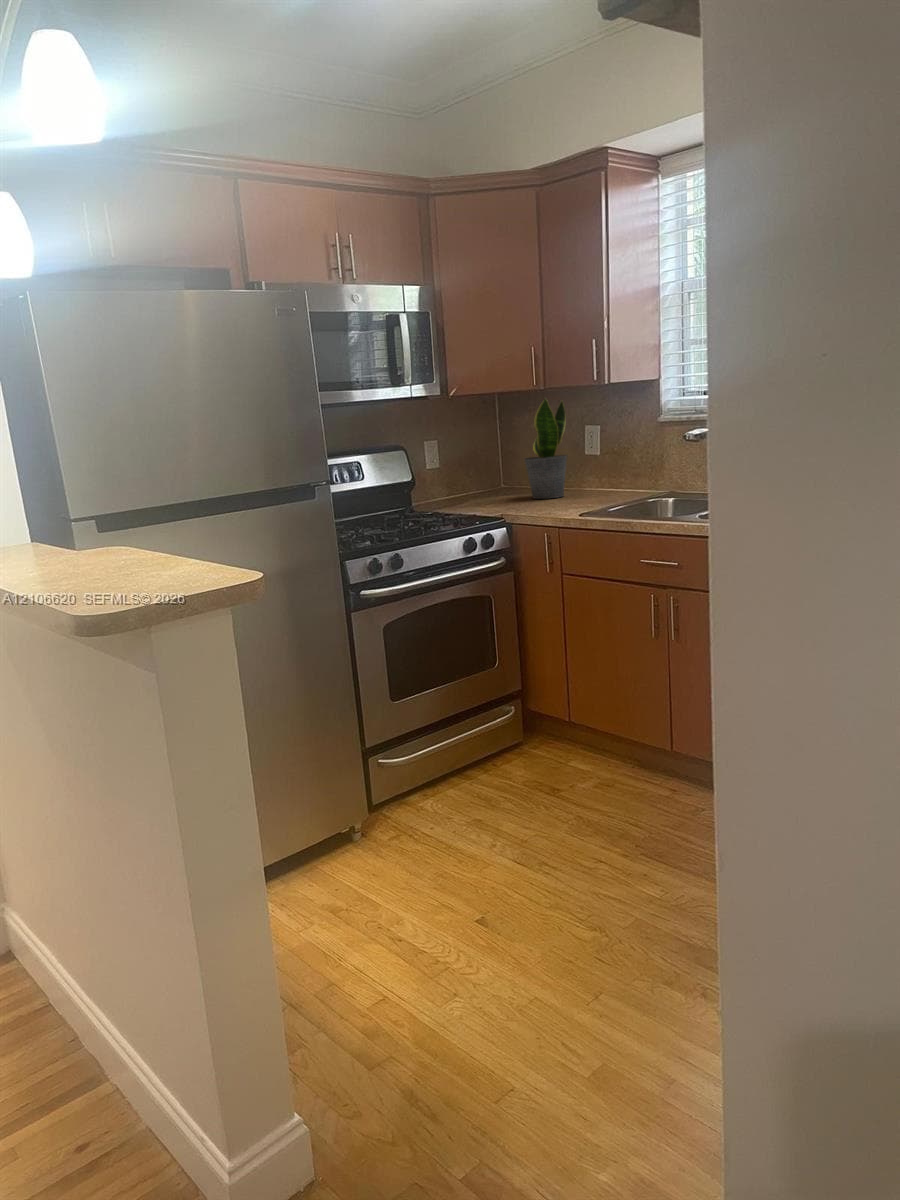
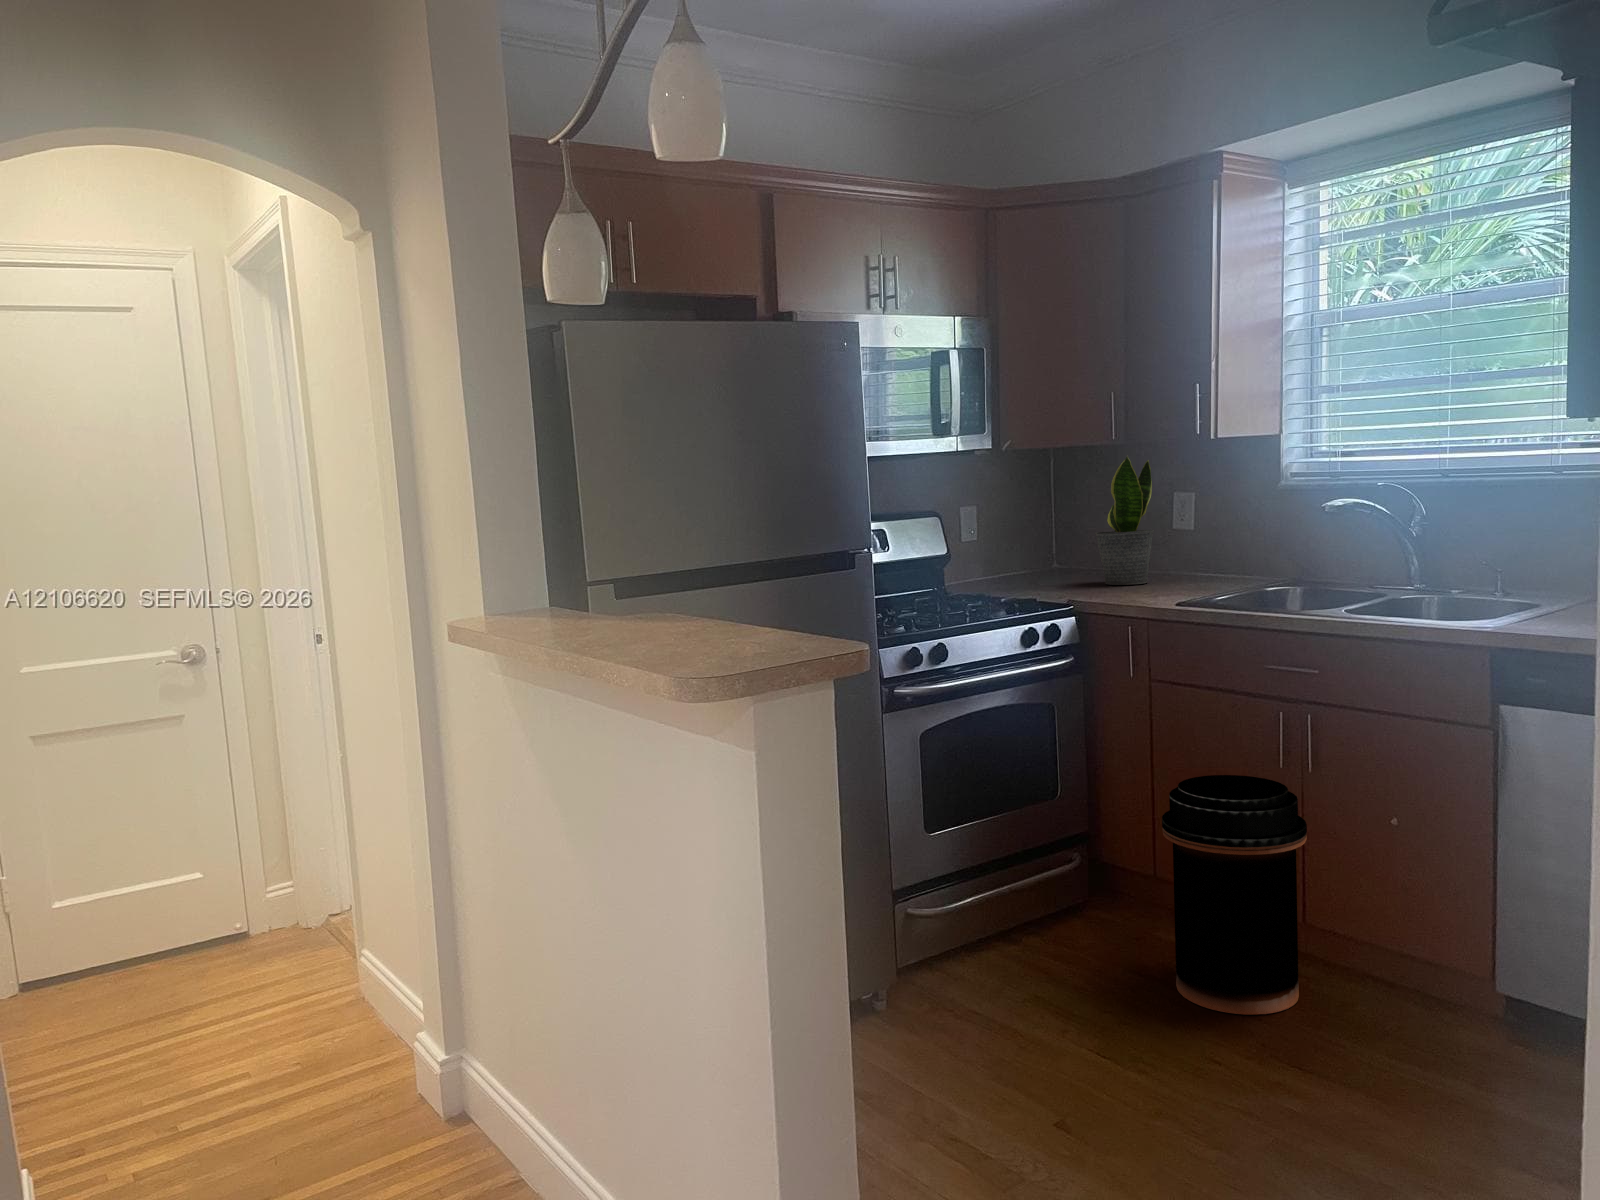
trash can: none [568,645,672,821] -> present [1162,775,1307,1014]

